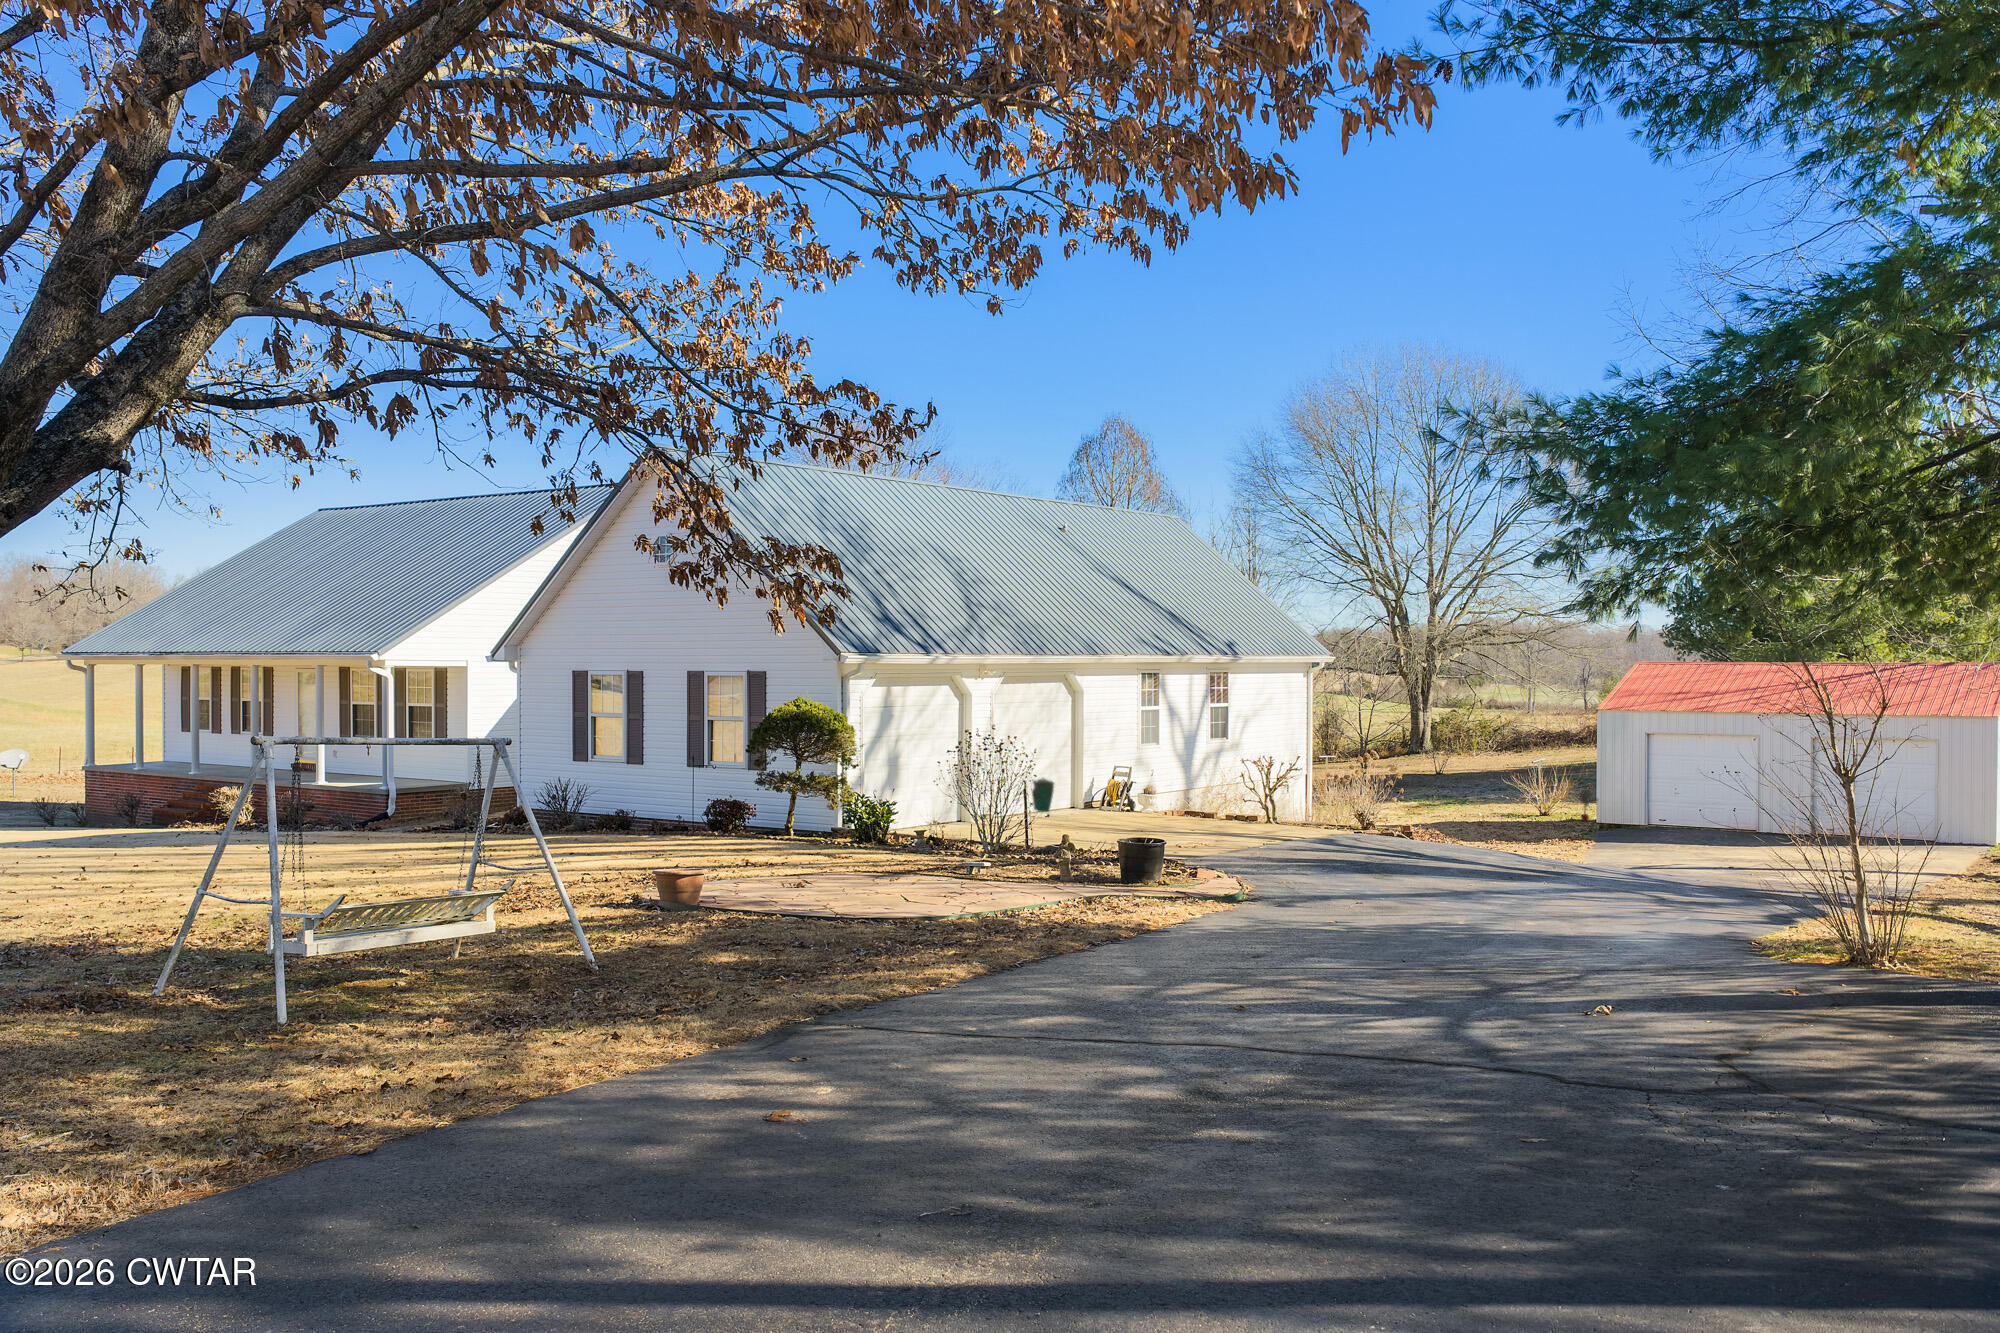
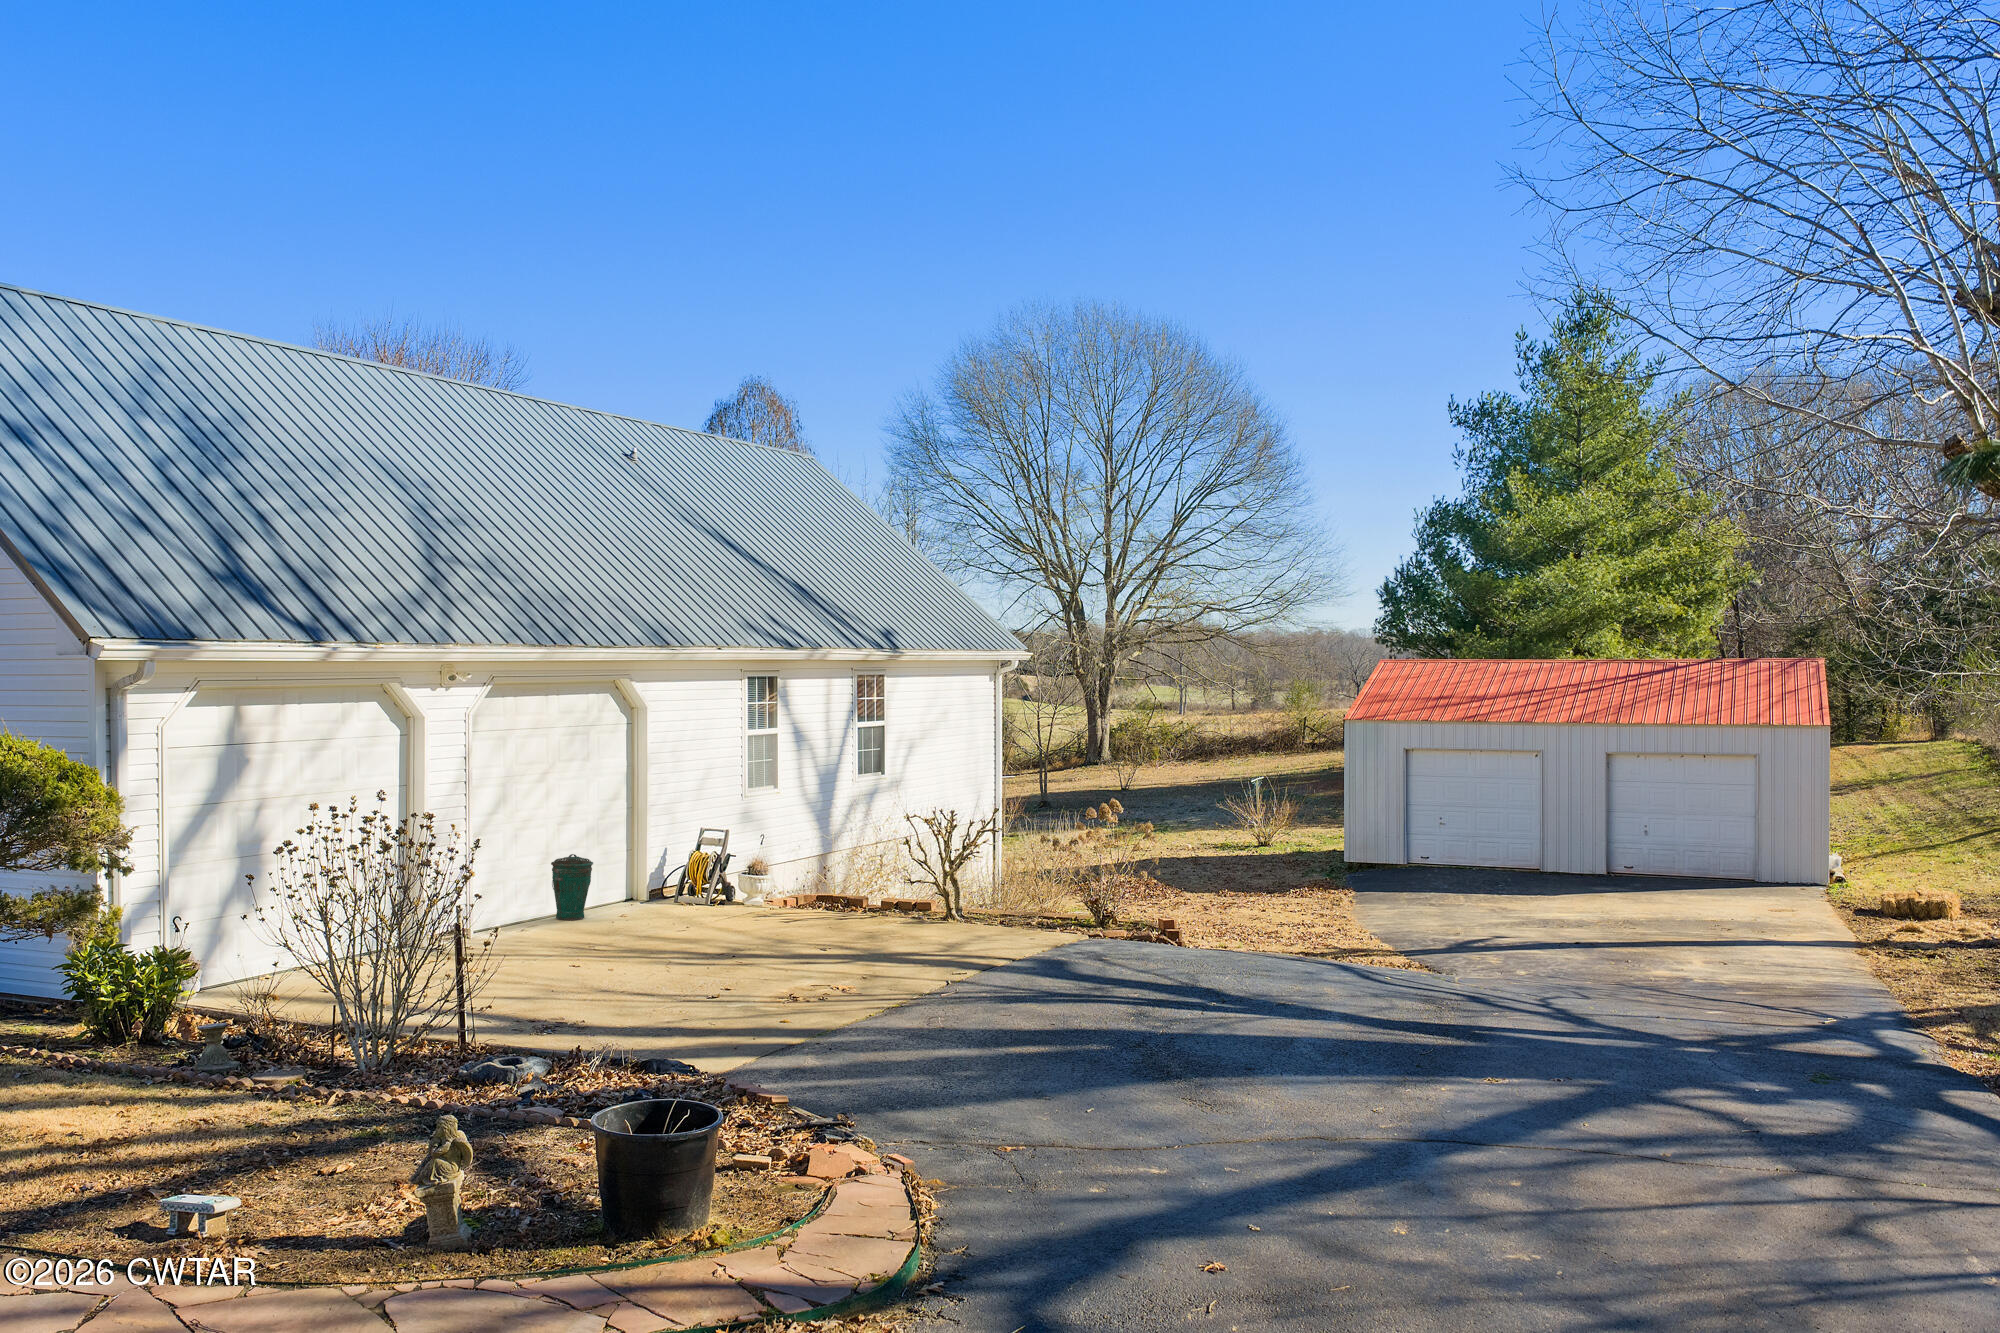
potted tree: present [1580,785,1597,822] -> none [1326,816,1353,865]

